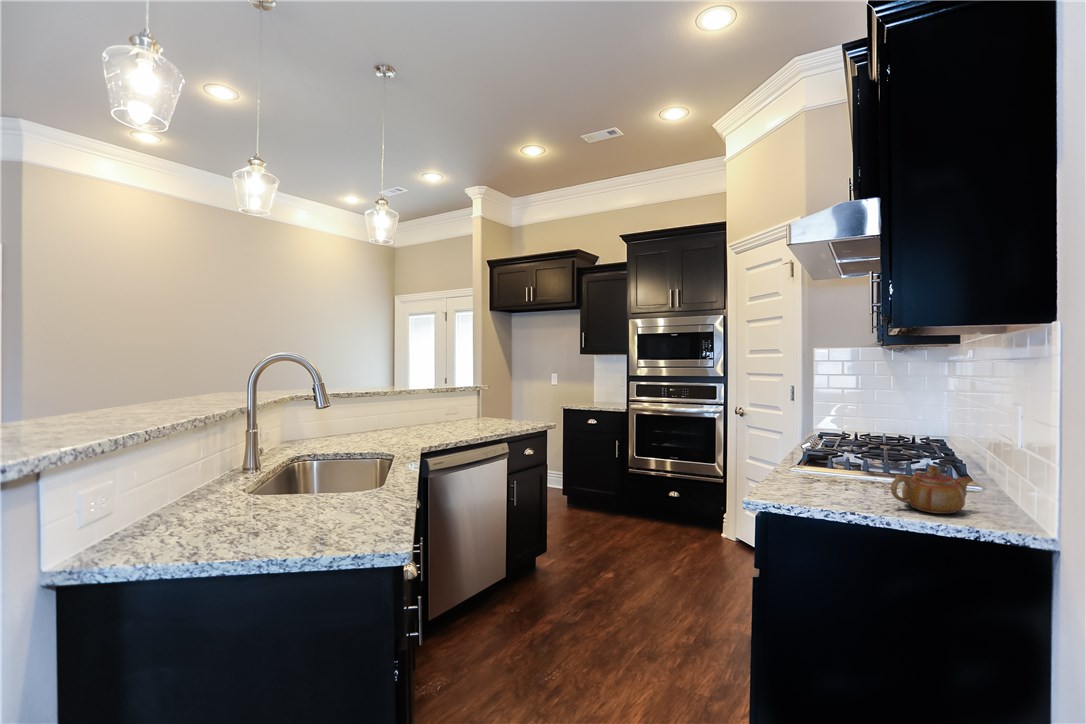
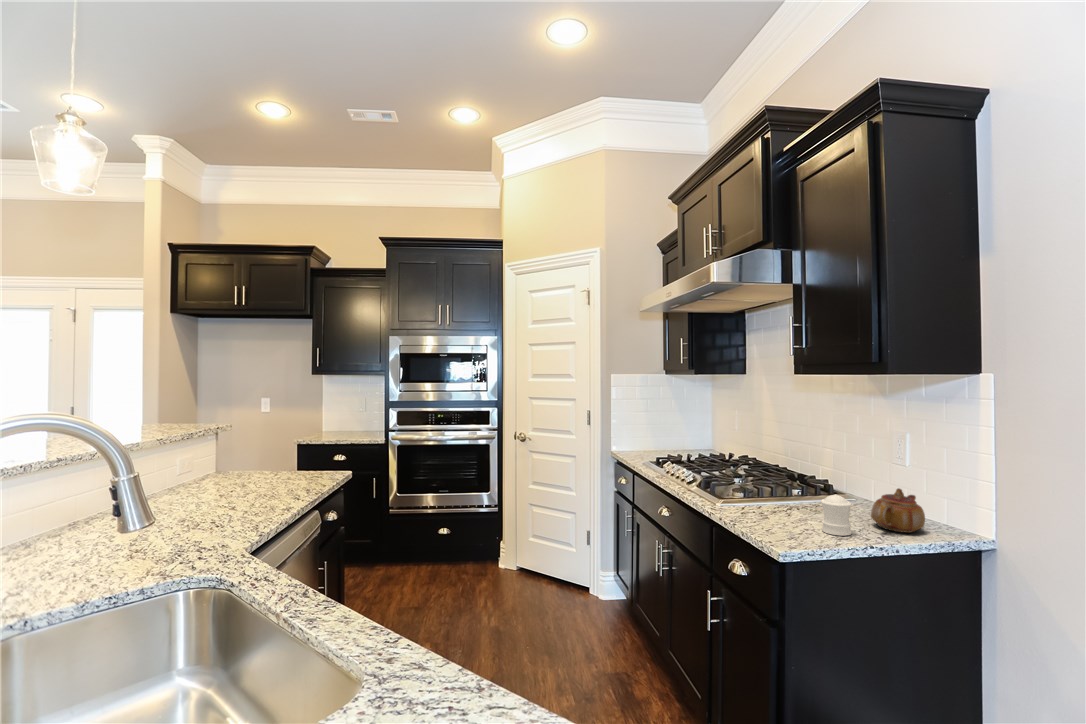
salt shaker: none [827,462,858,503] -> present [821,494,852,536]

